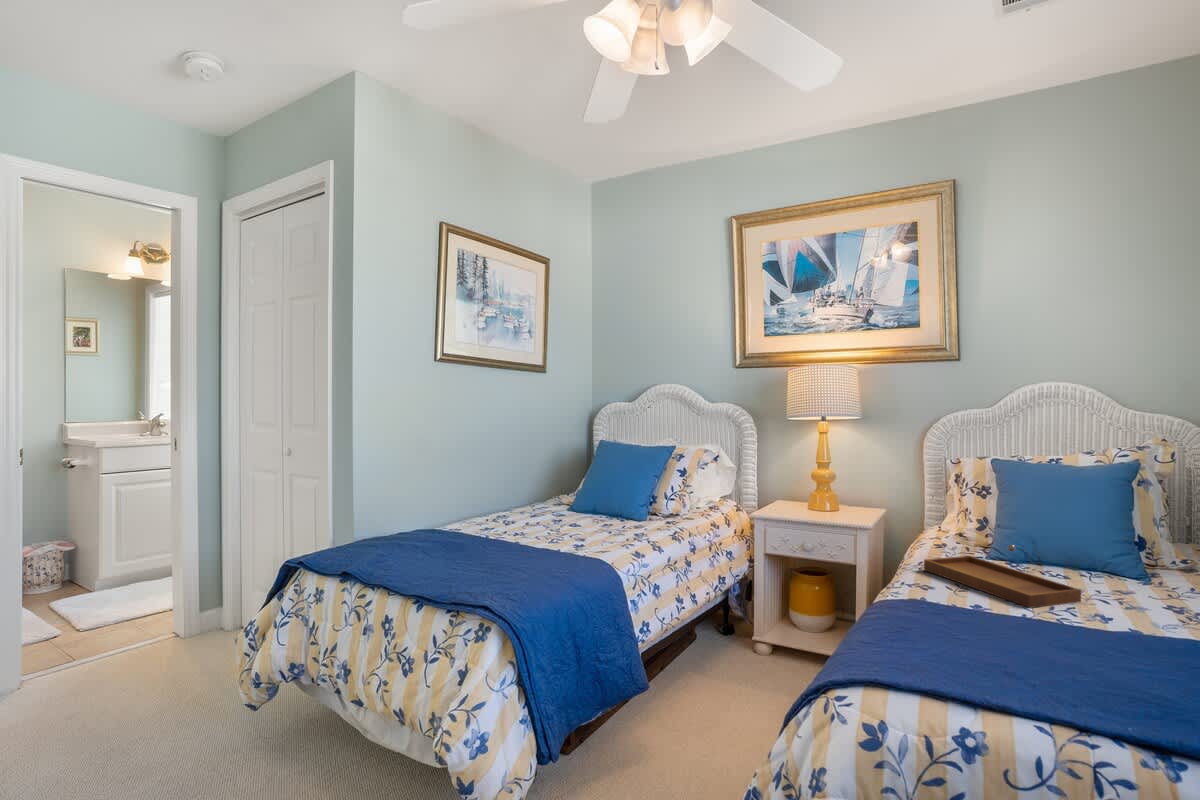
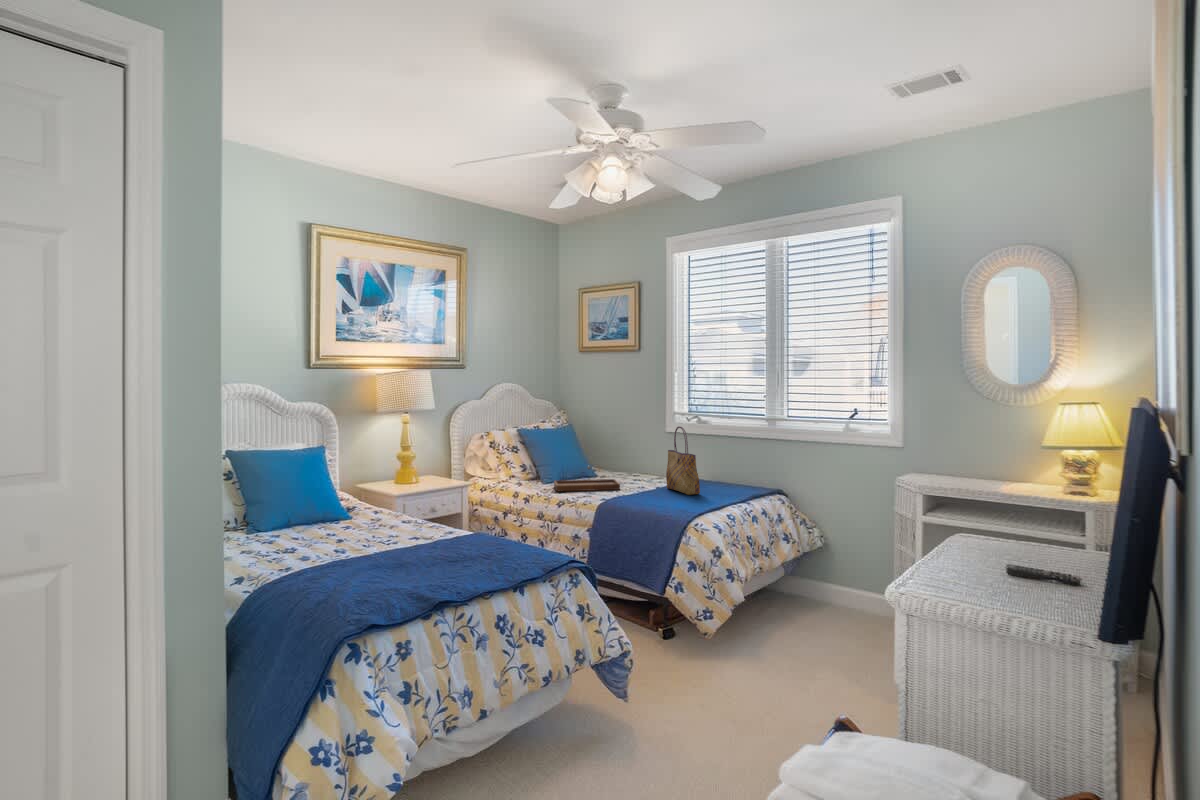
tote bag: none [1075,493,1172,681] -> present [666,426,700,495]

